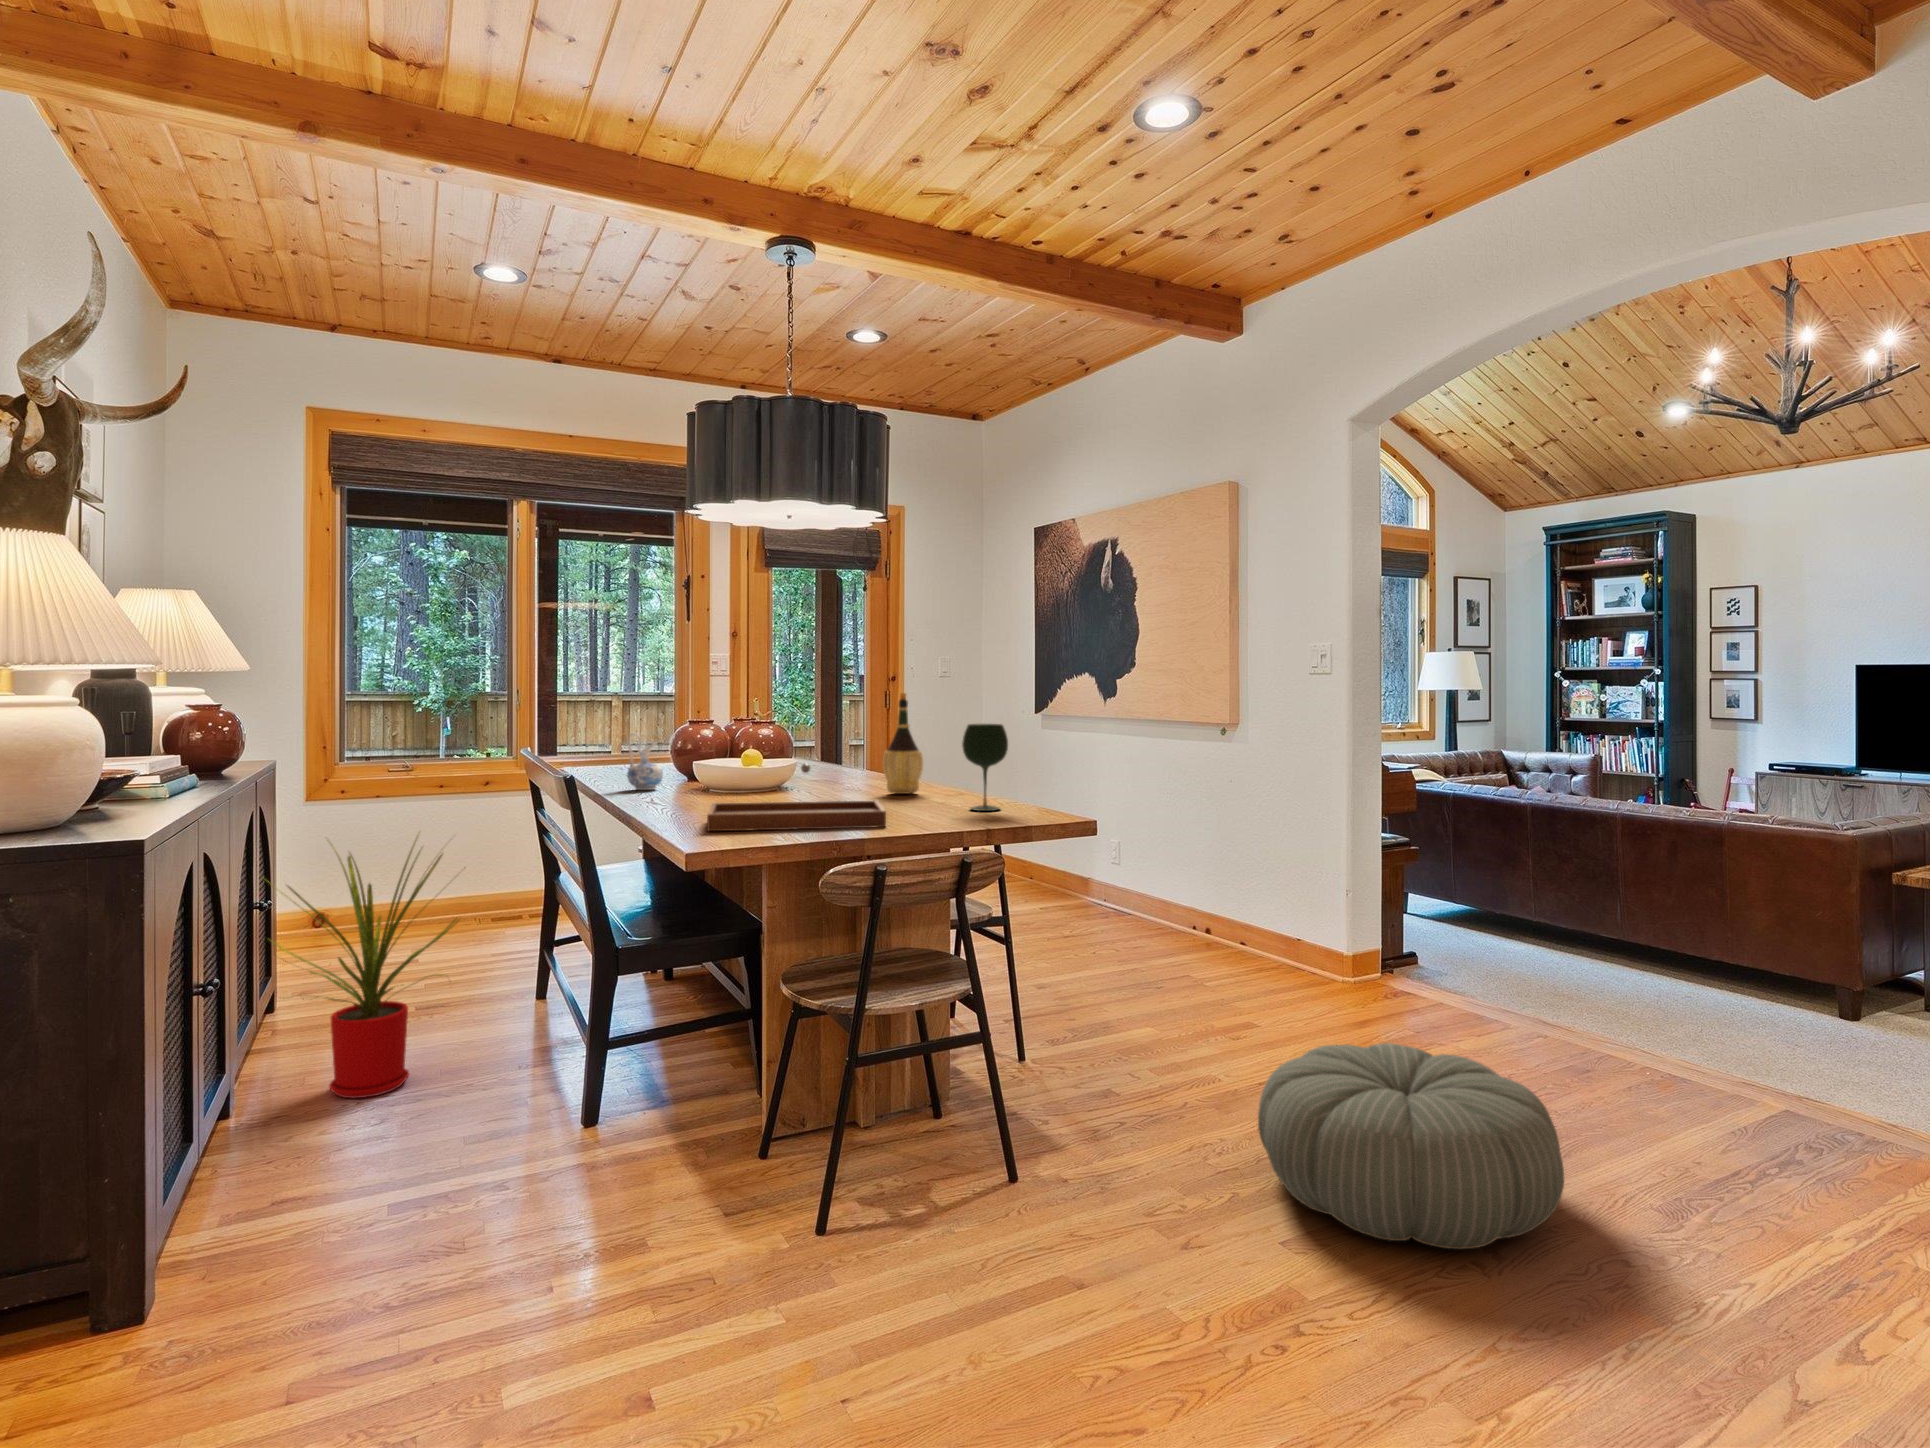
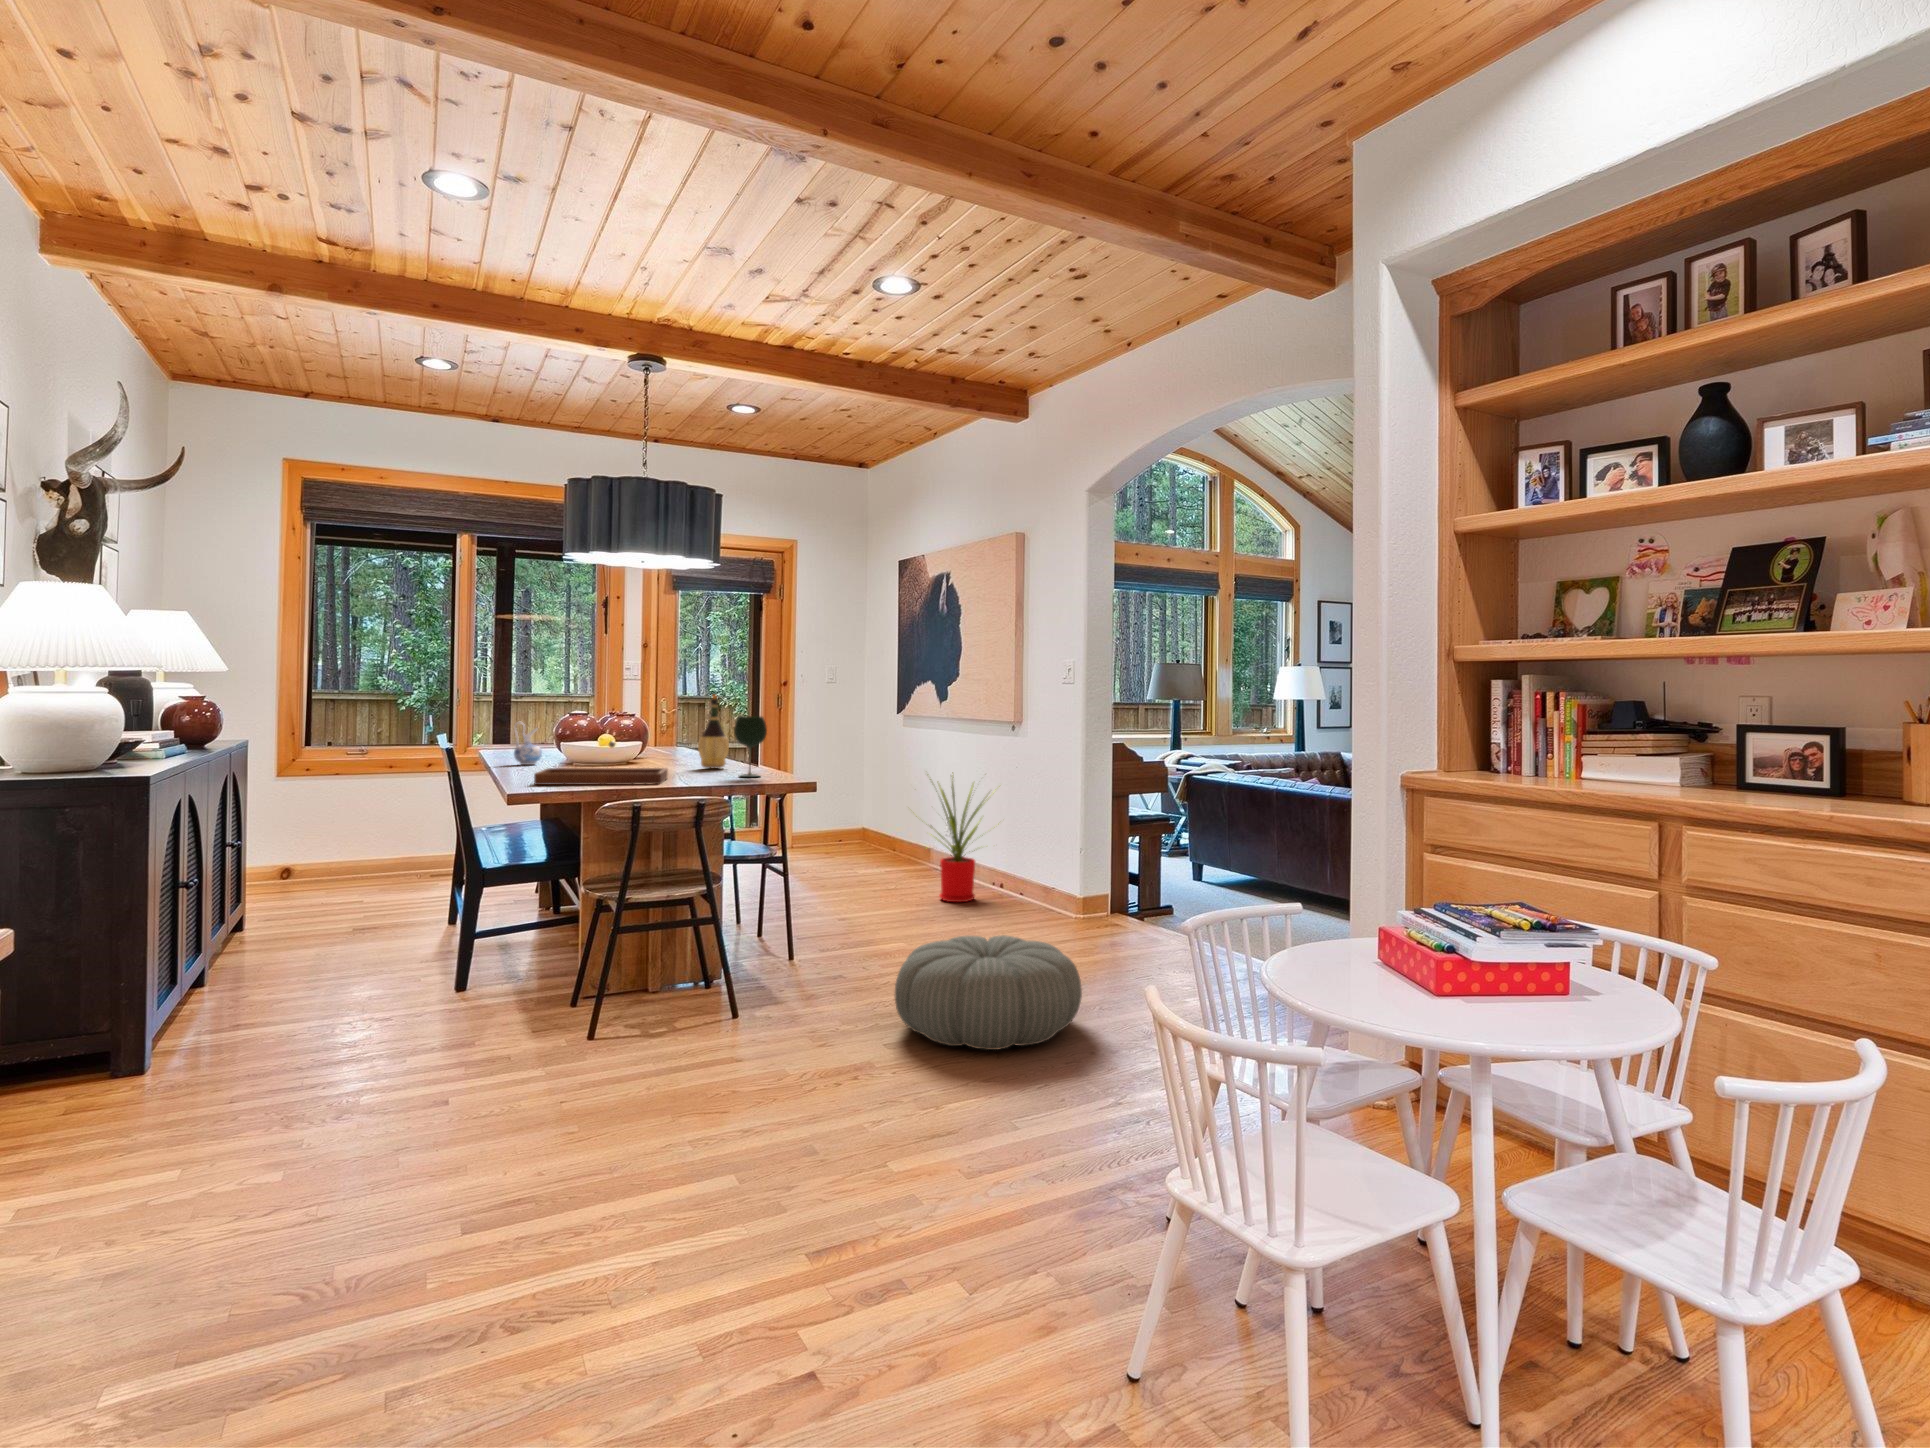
house plant: present [260,838,459,1098] -> present [916,772,1000,902]

